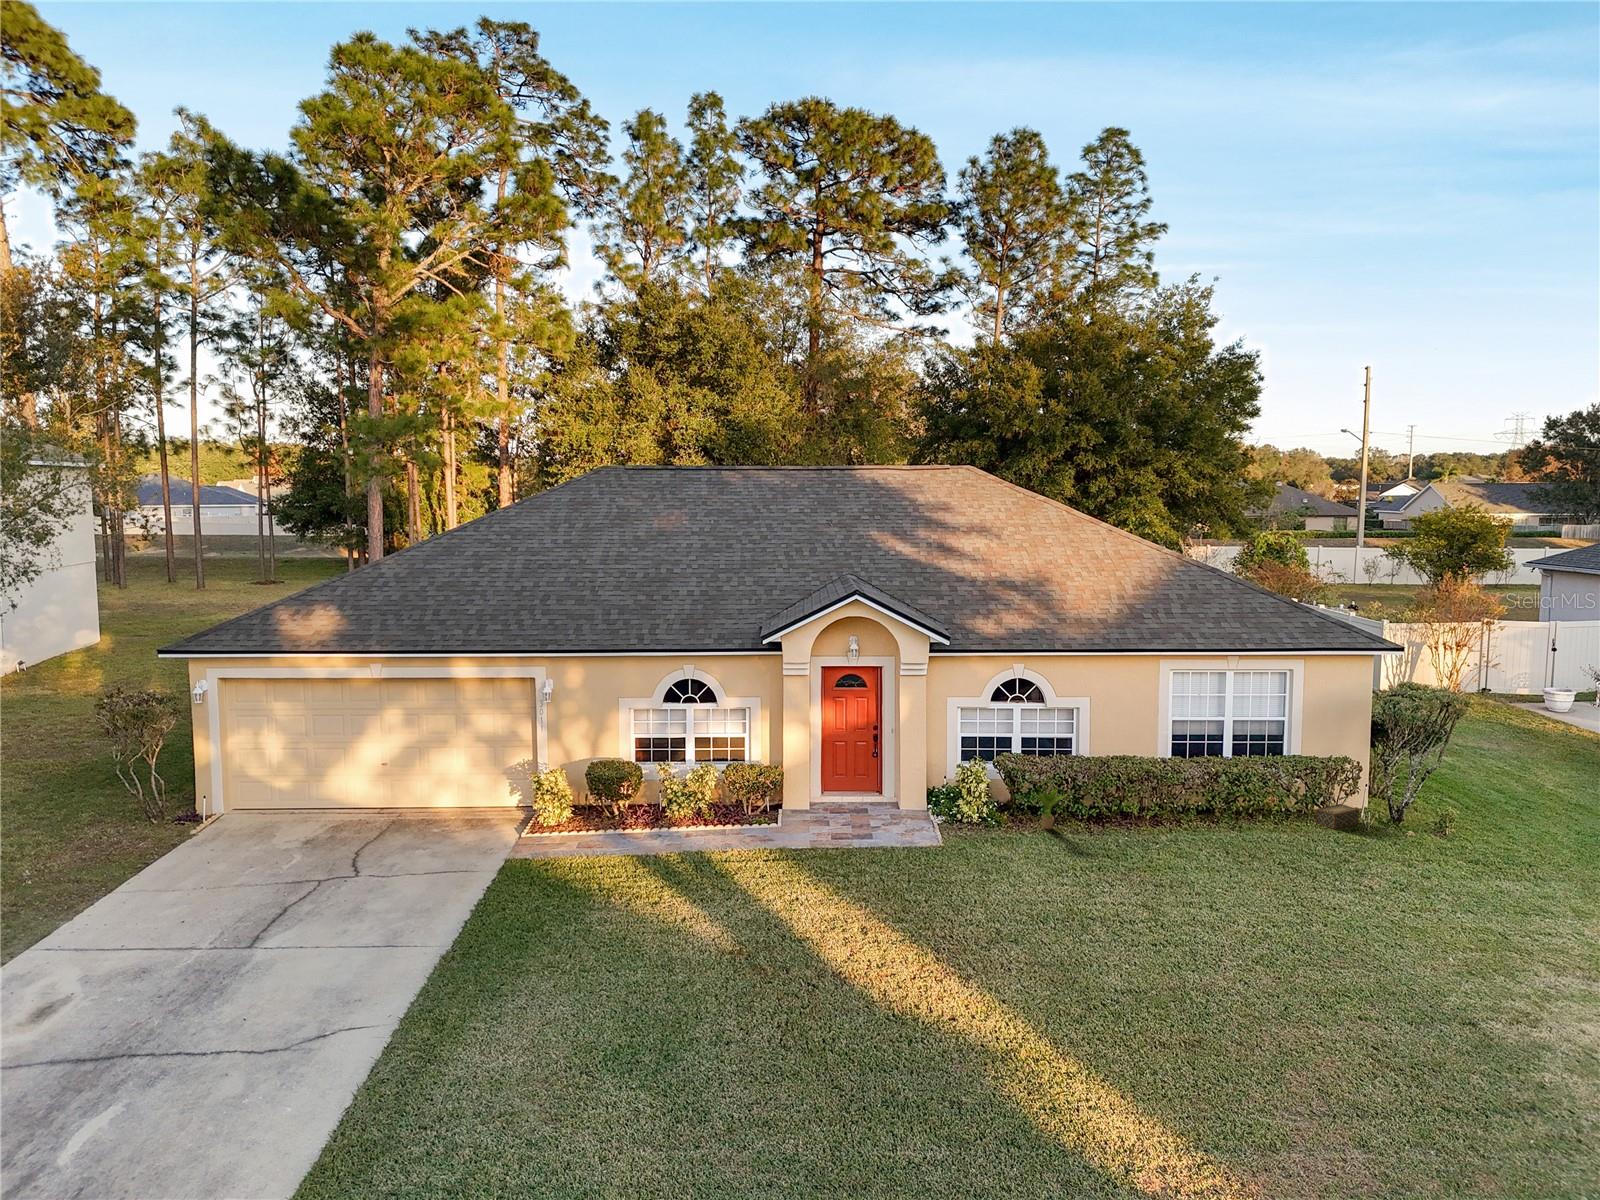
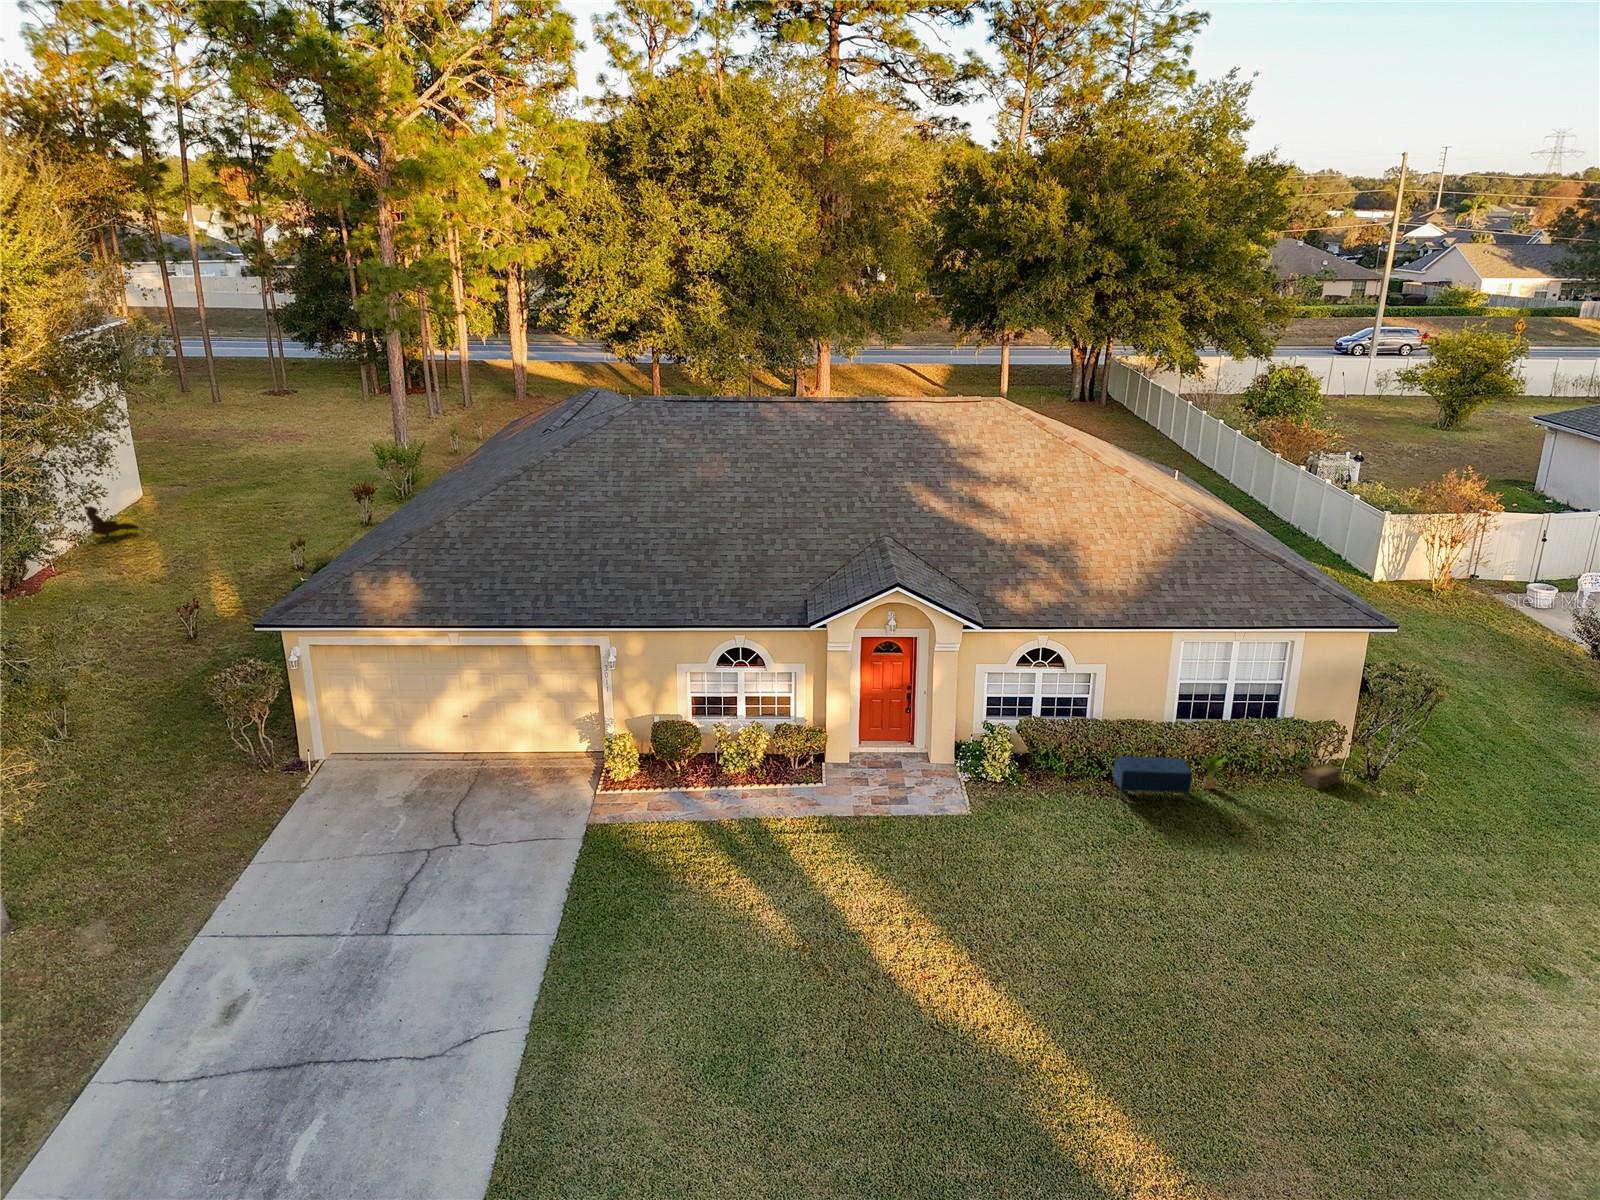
lounge chair: none [25,618,85,660] -> present [86,506,139,542]
potted plant: present [1033,788,1066,829] -> present [1198,754,1226,789]
bench: none [1103,791,1192,838] -> present [1113,756,1192,801]

